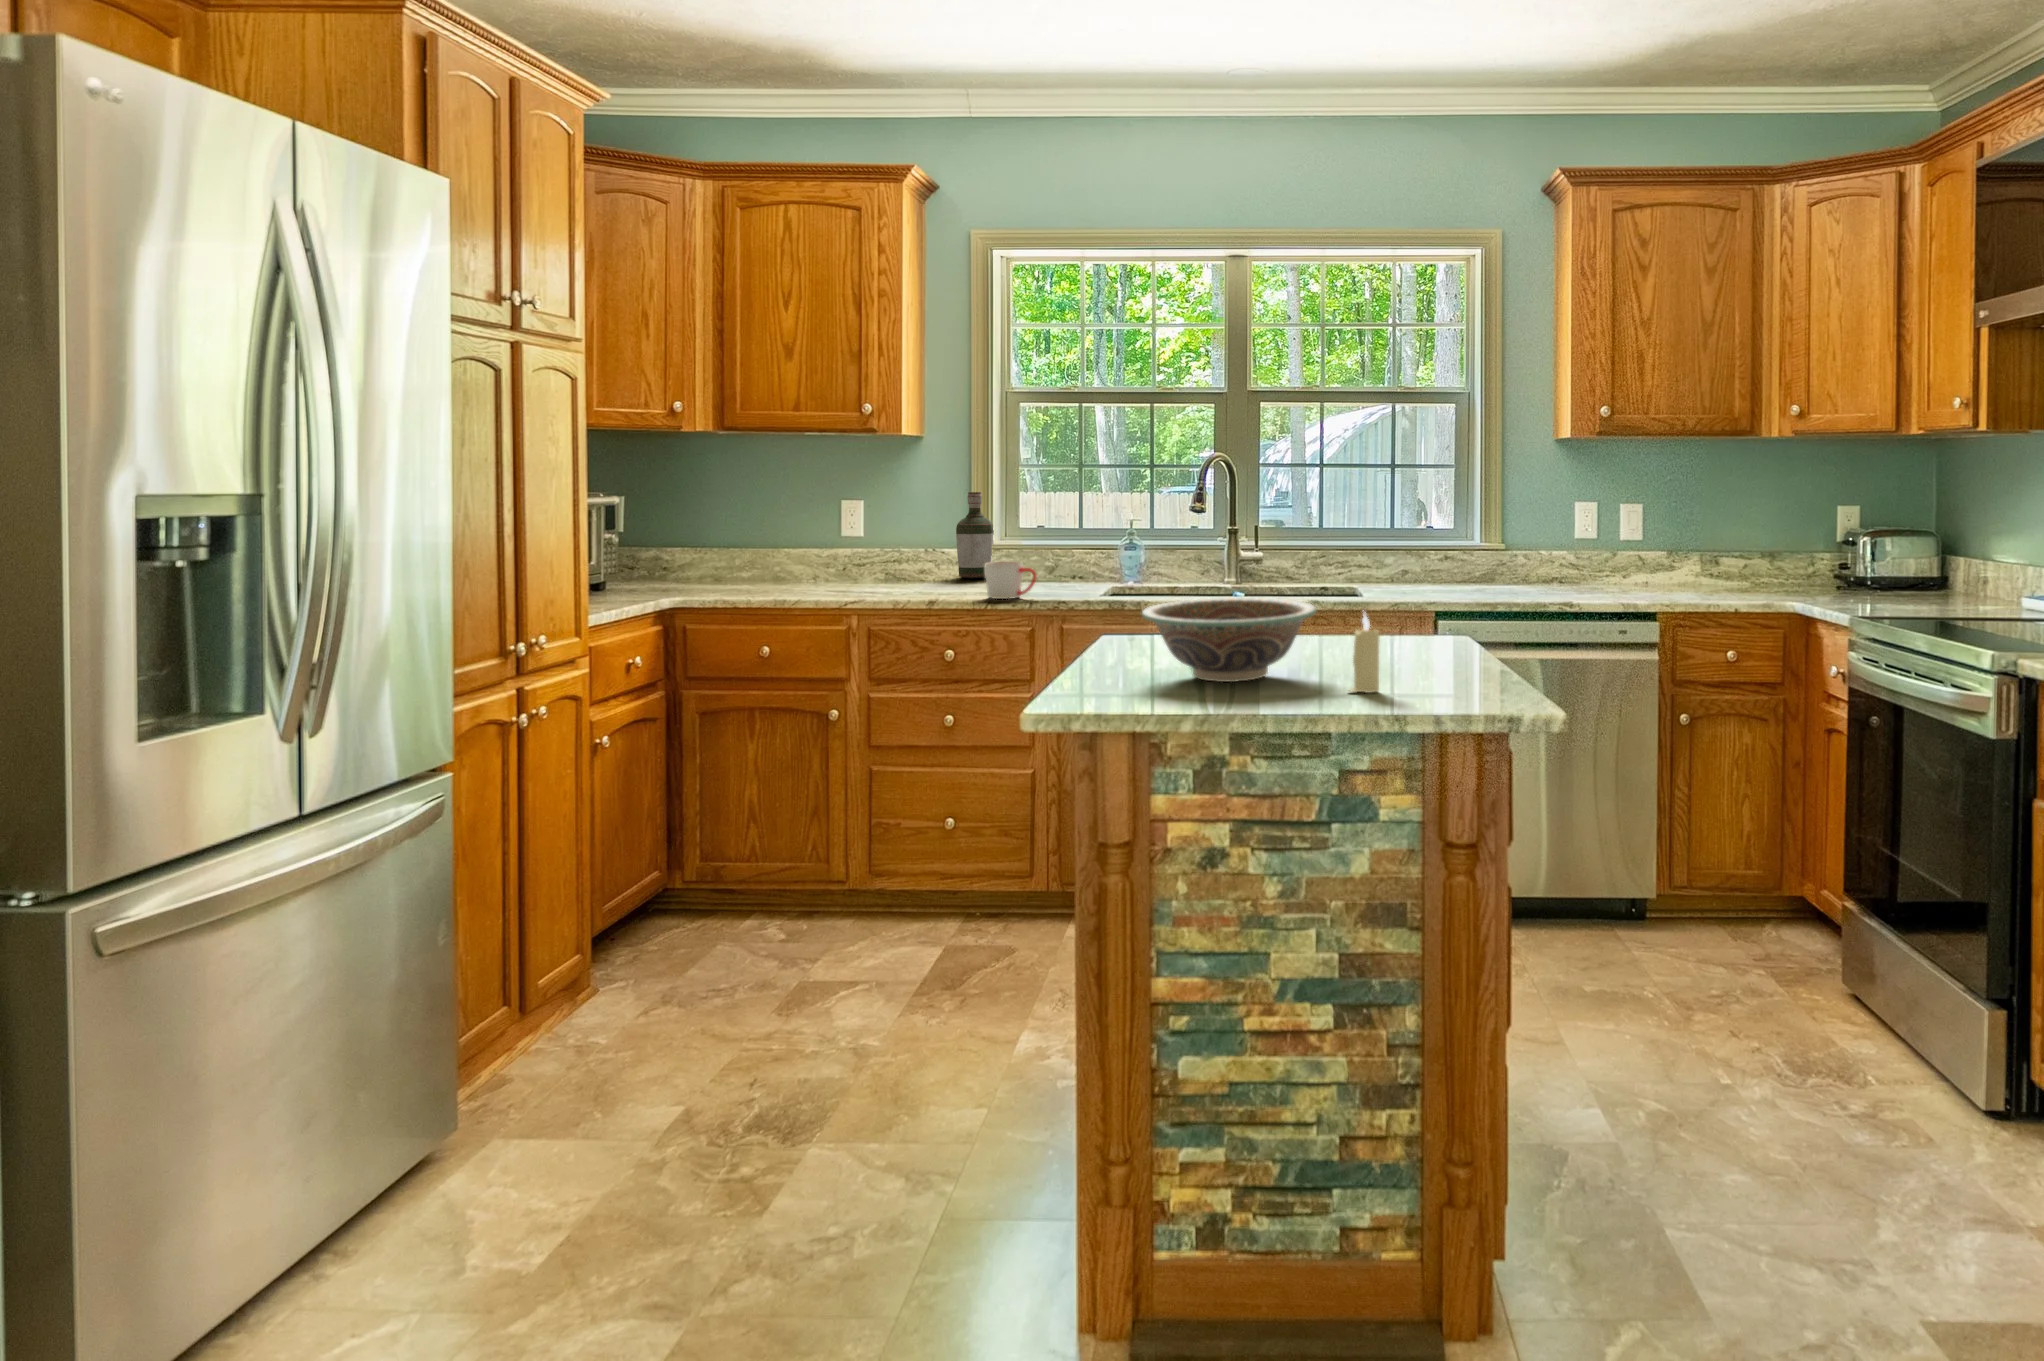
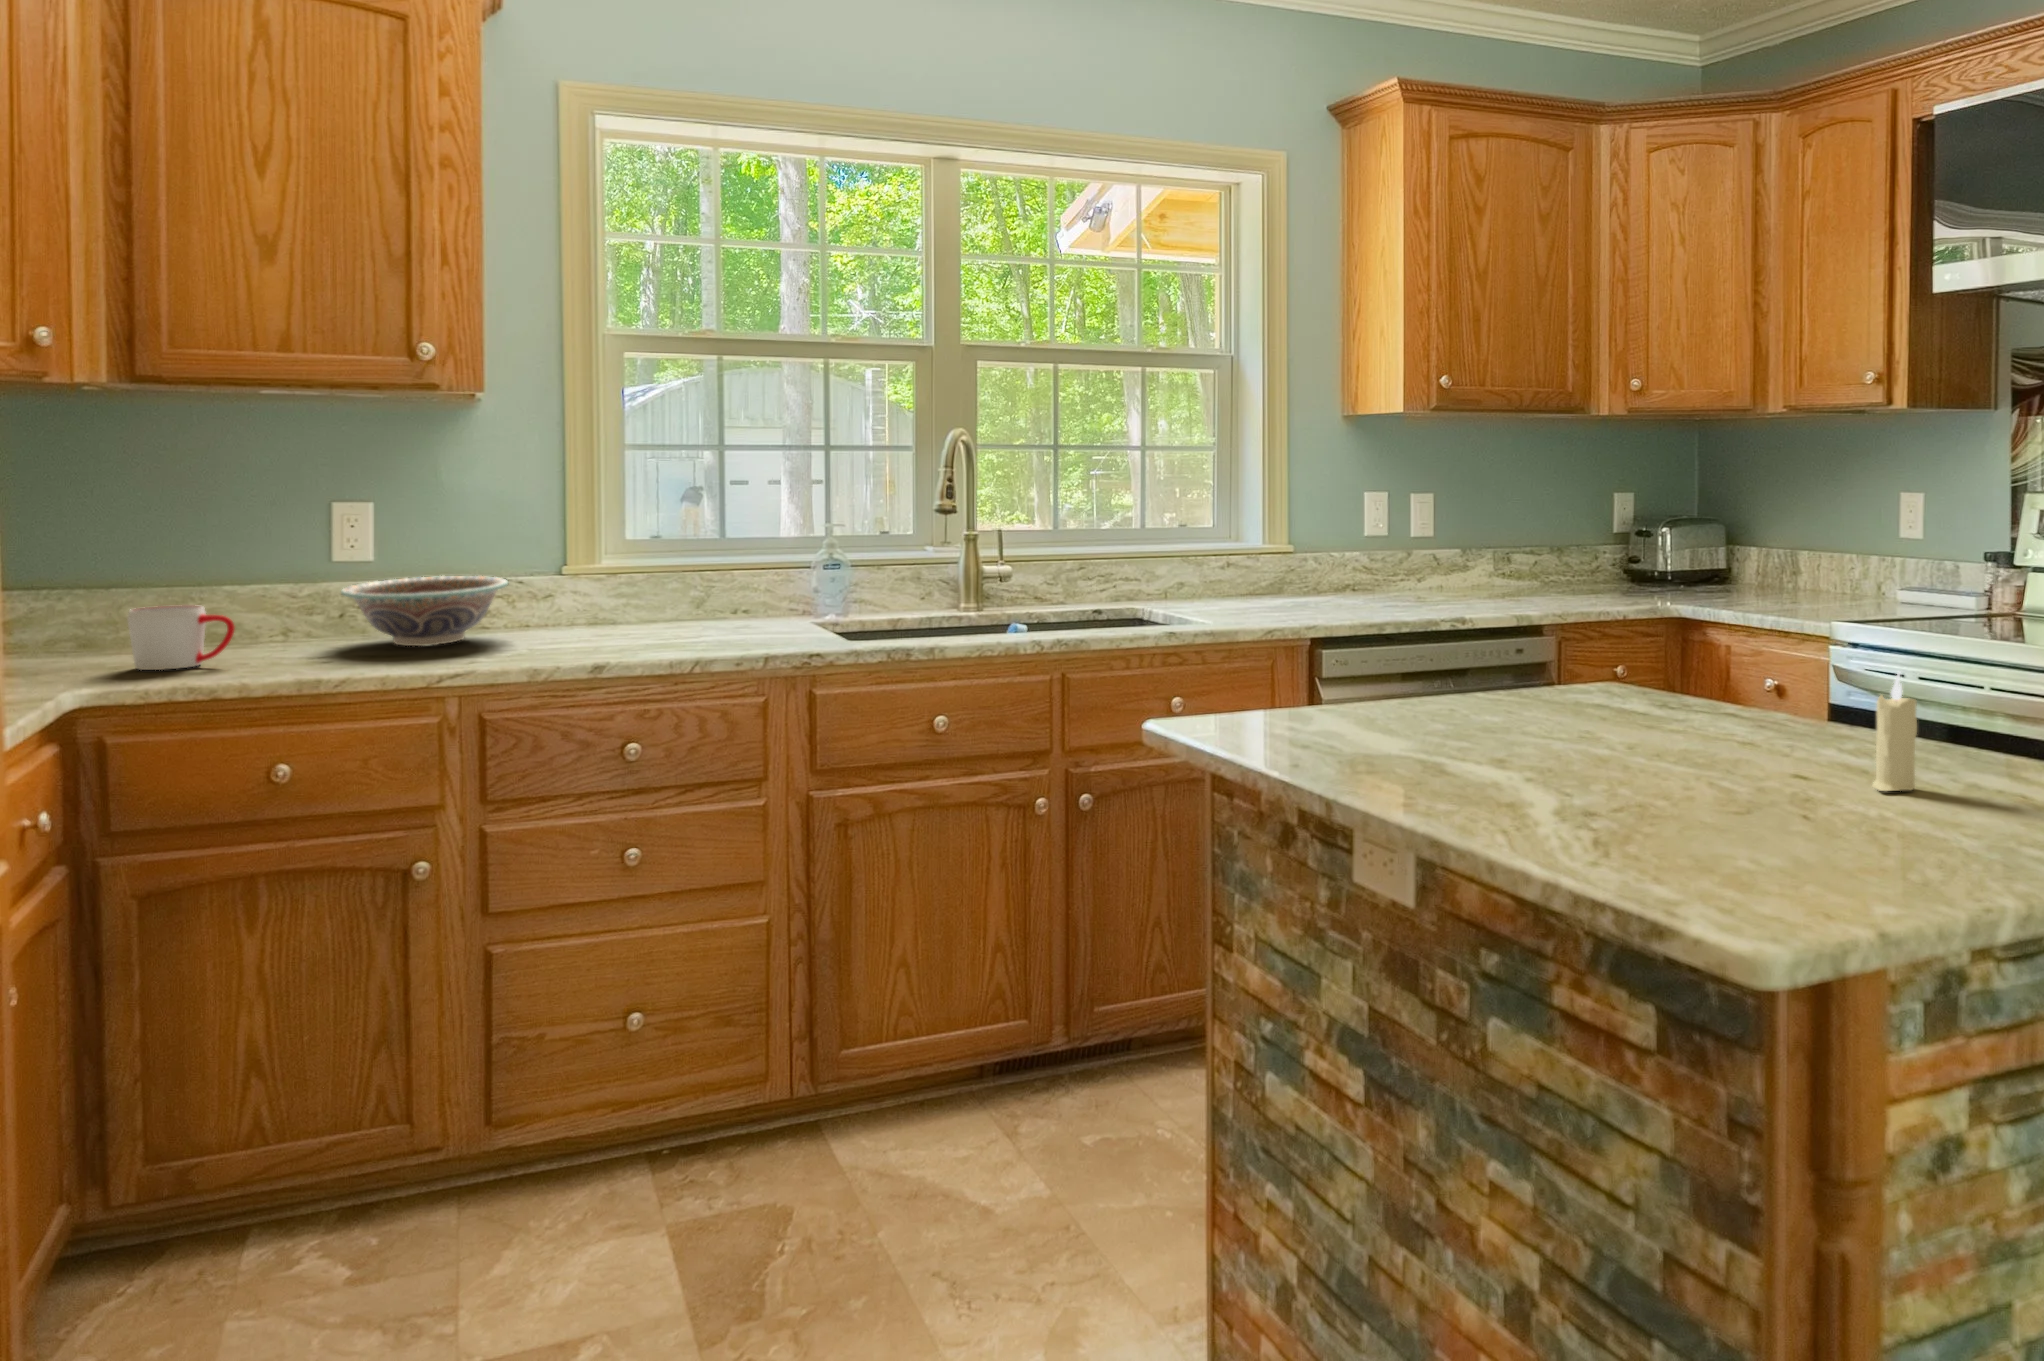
bottle: present [956,492,994,578] -> none [542,487,604,621]
mug: present [985,562,1037,599] -> present [128,605,235,670]
decorative bowl: present [1141,598,1317,682] -> present [341,576,508,646]

